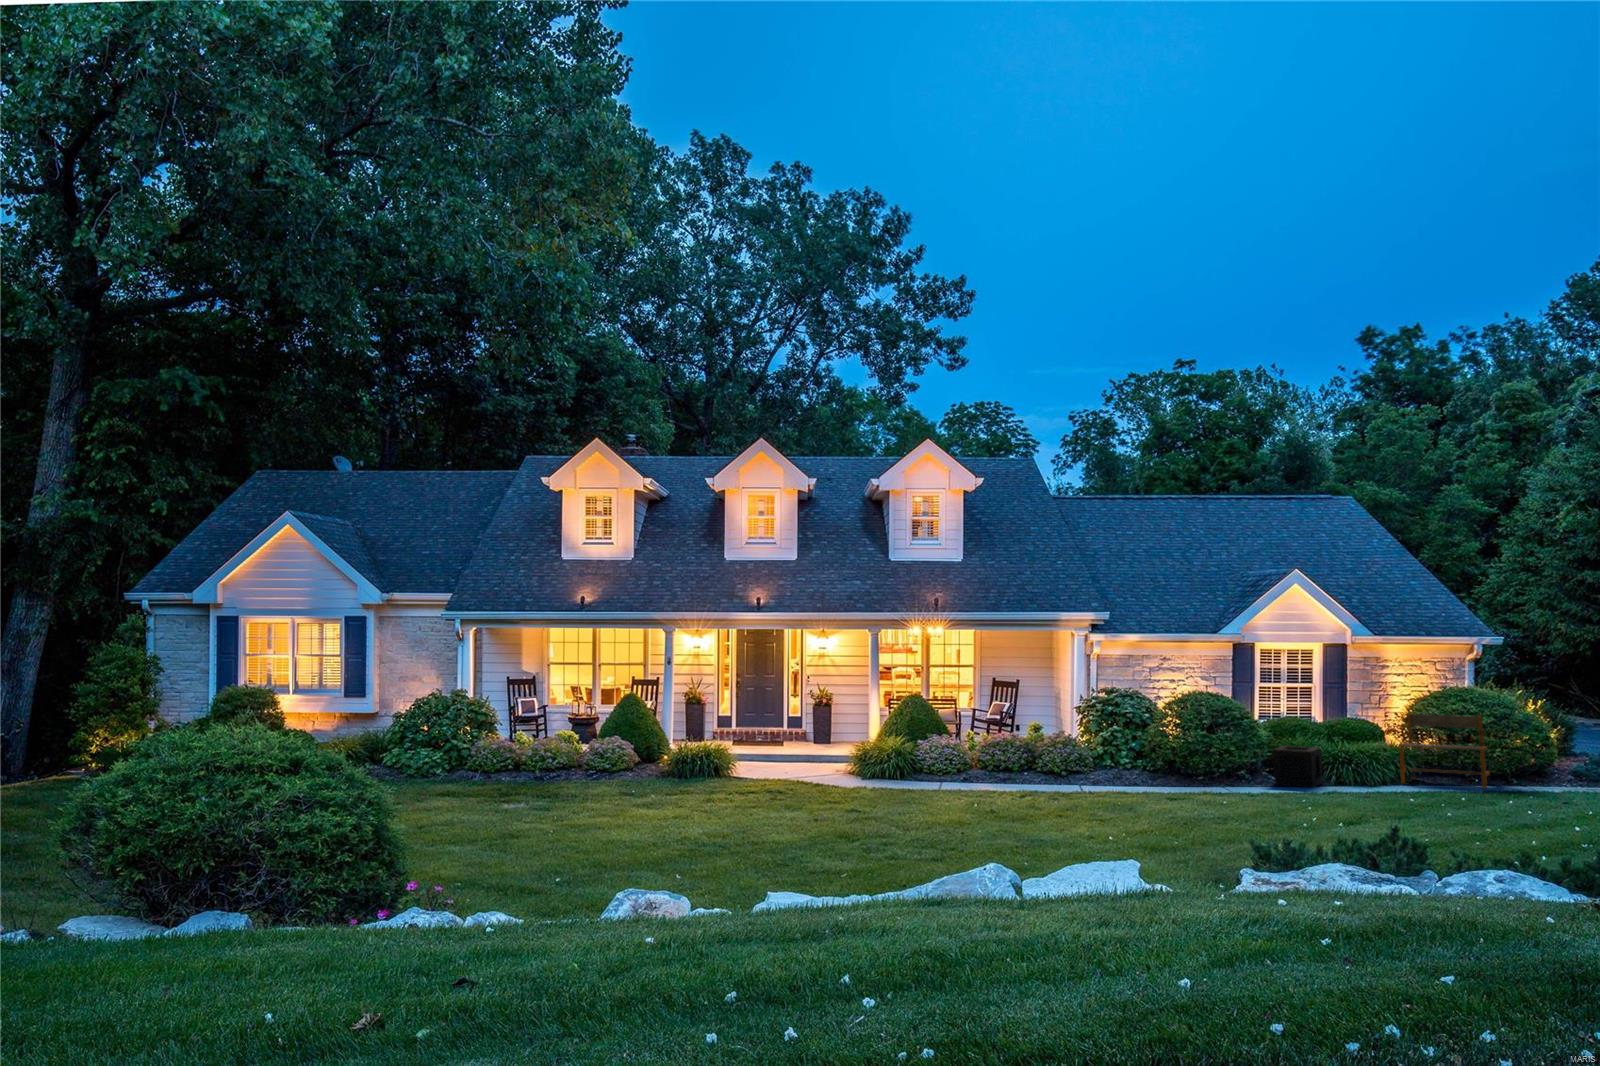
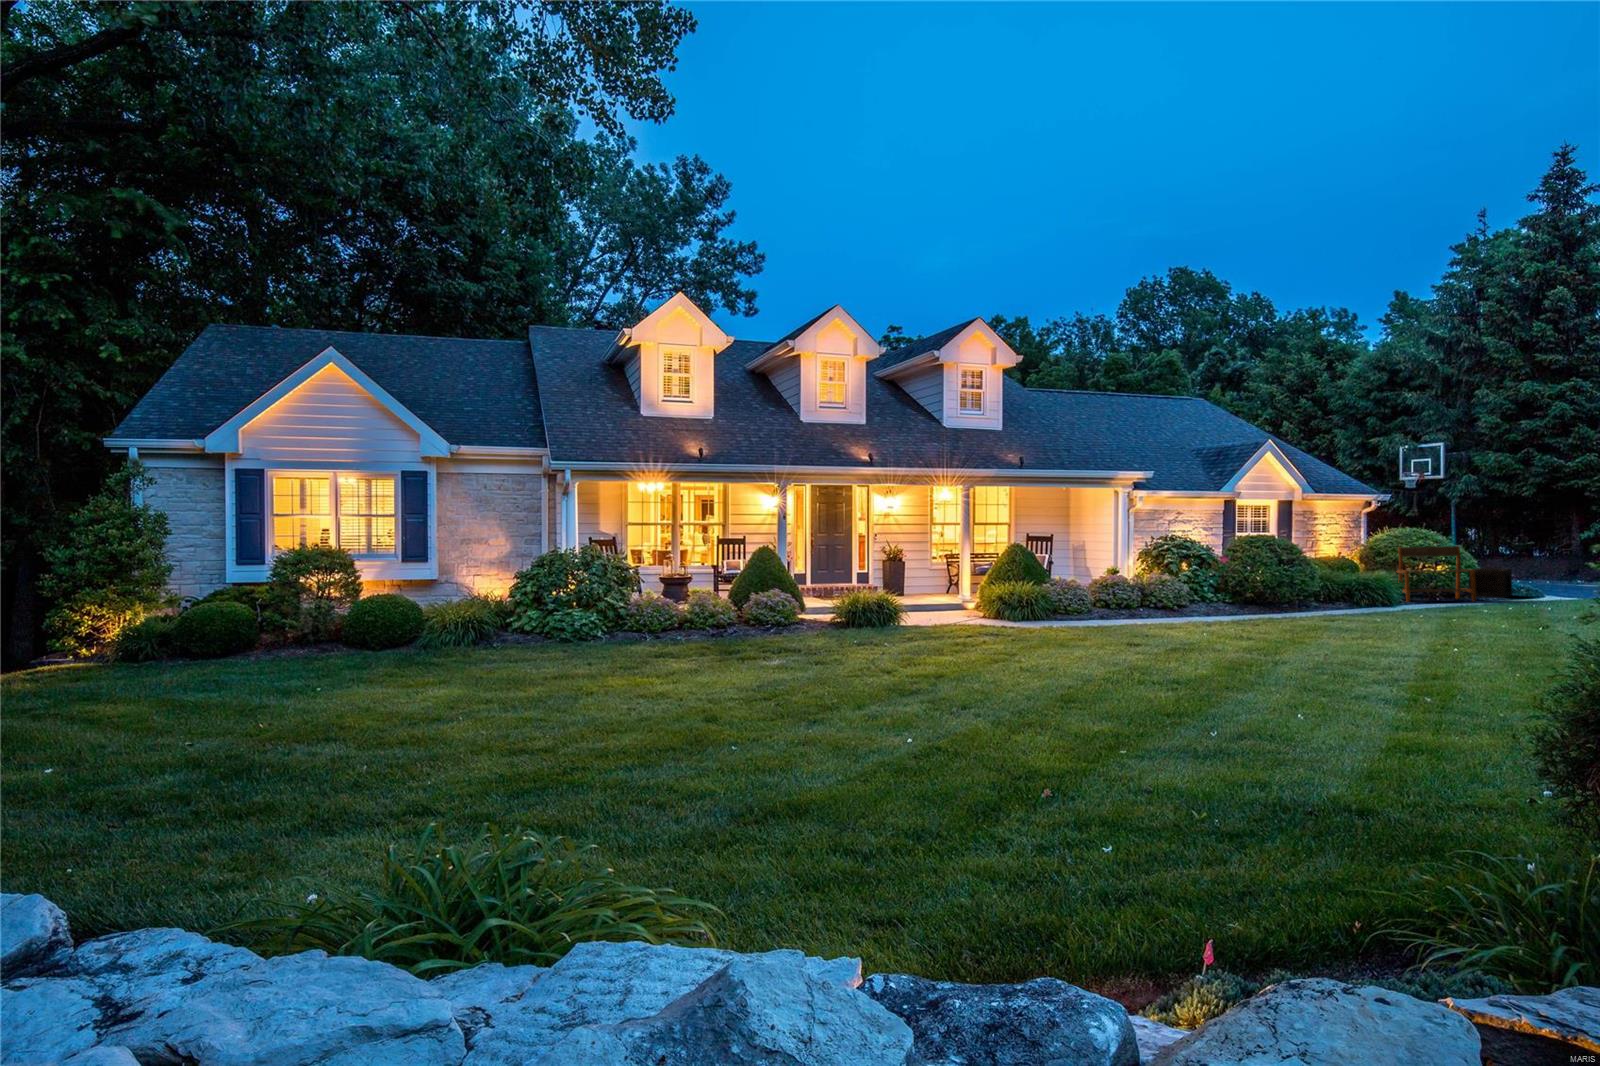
wooden crate: present [1273,746,1322,787] -> present [1469,568,1512,598]

